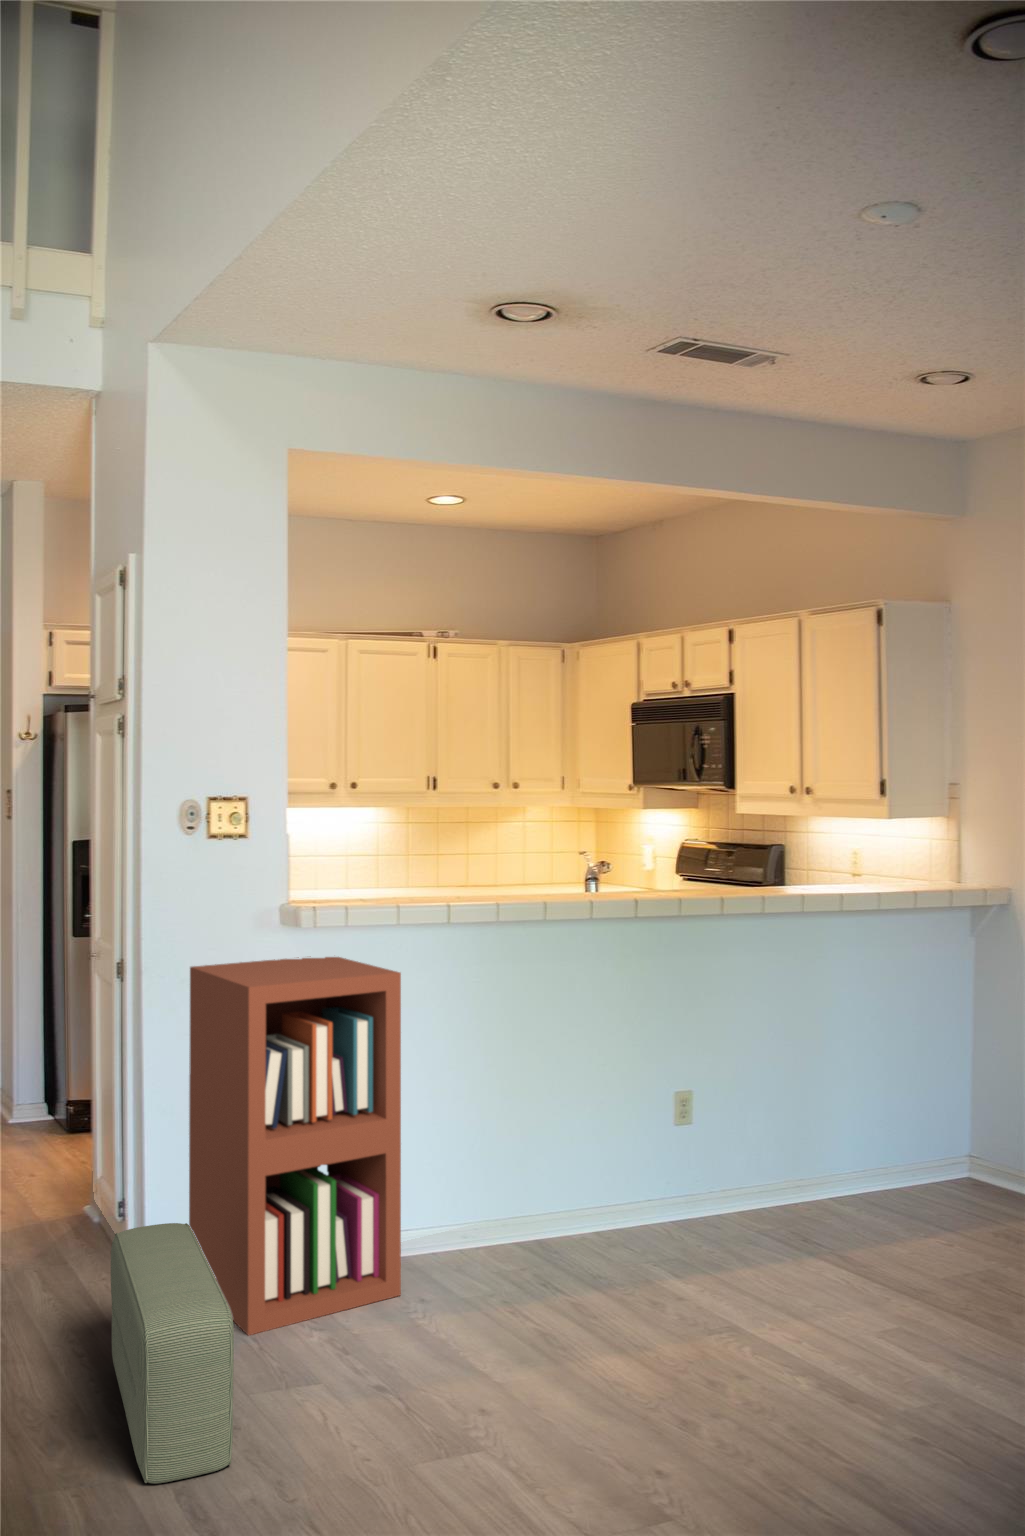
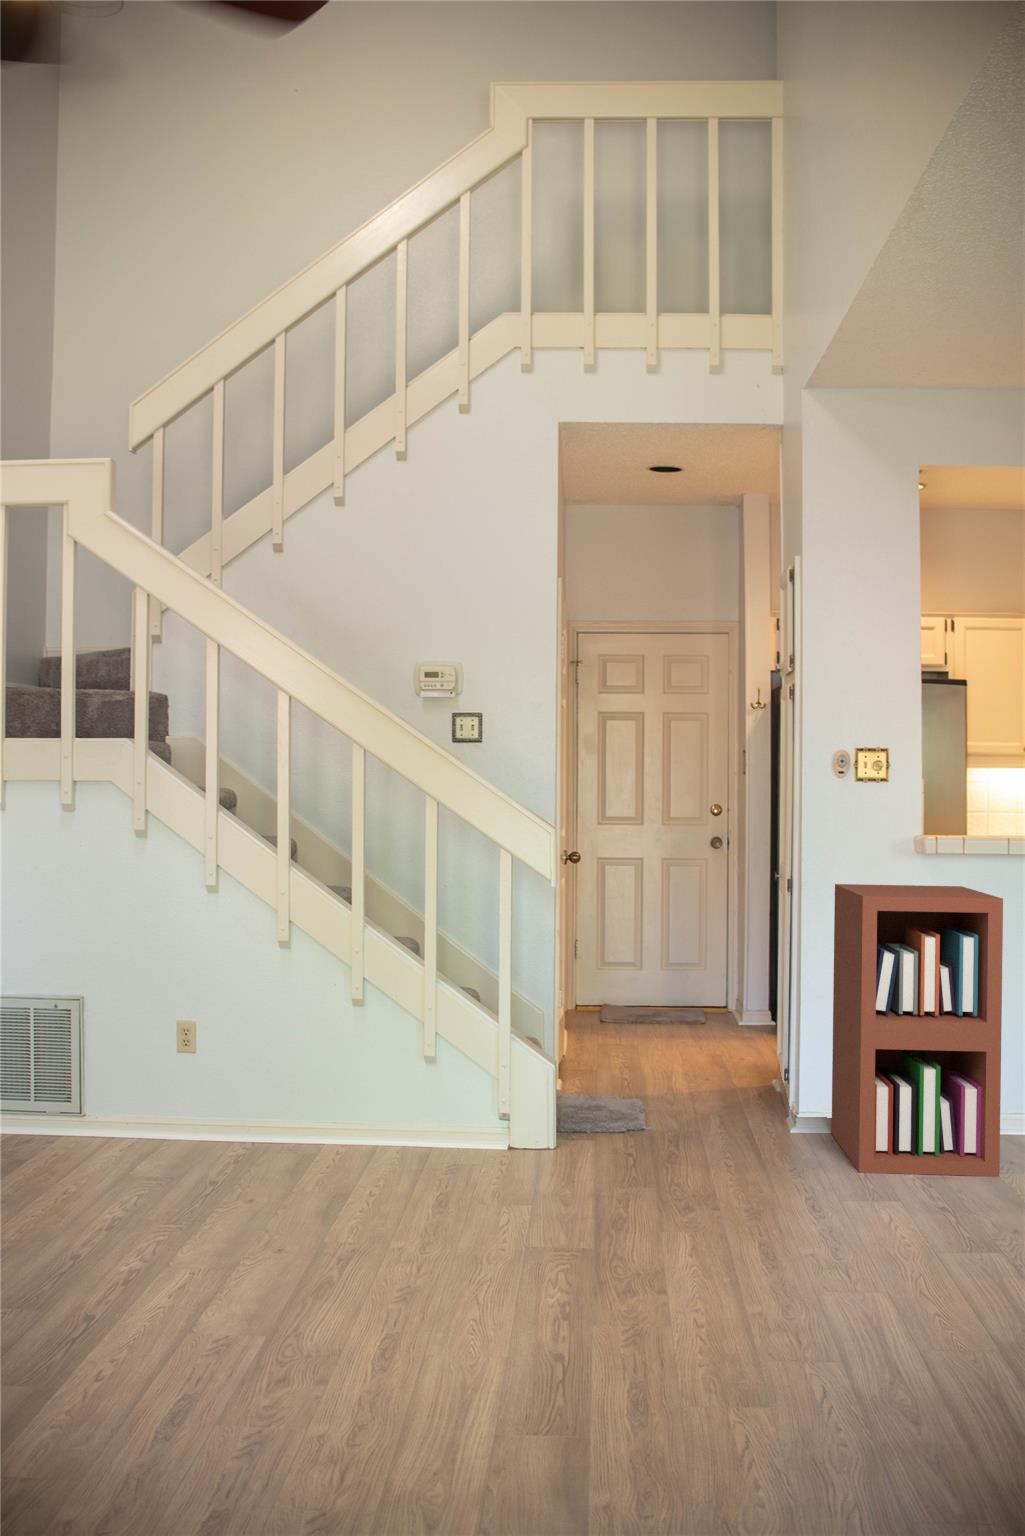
pouf: present [111,1223,234,1483] -> none [743,1068,815,1229]

